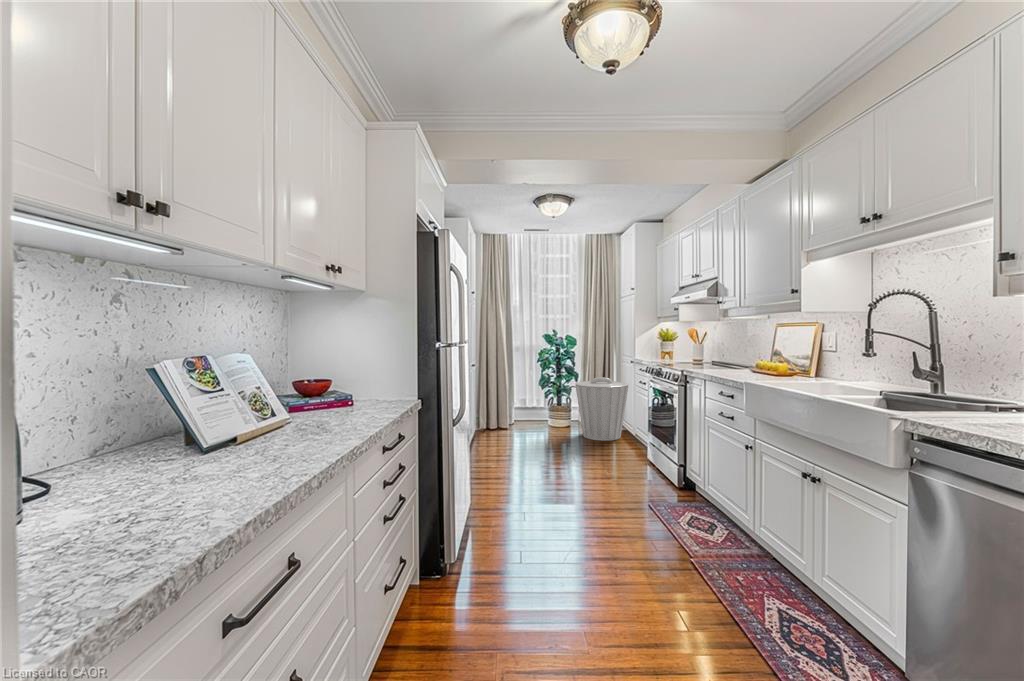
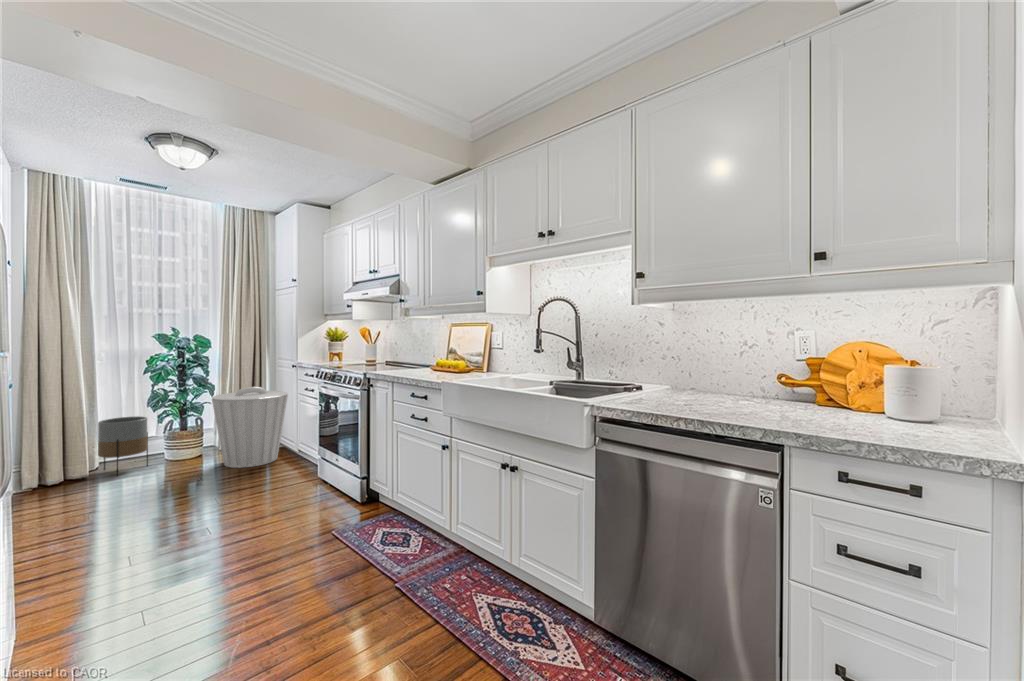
planter: none [514,392,539,431] -> present [98,416,148,476]

